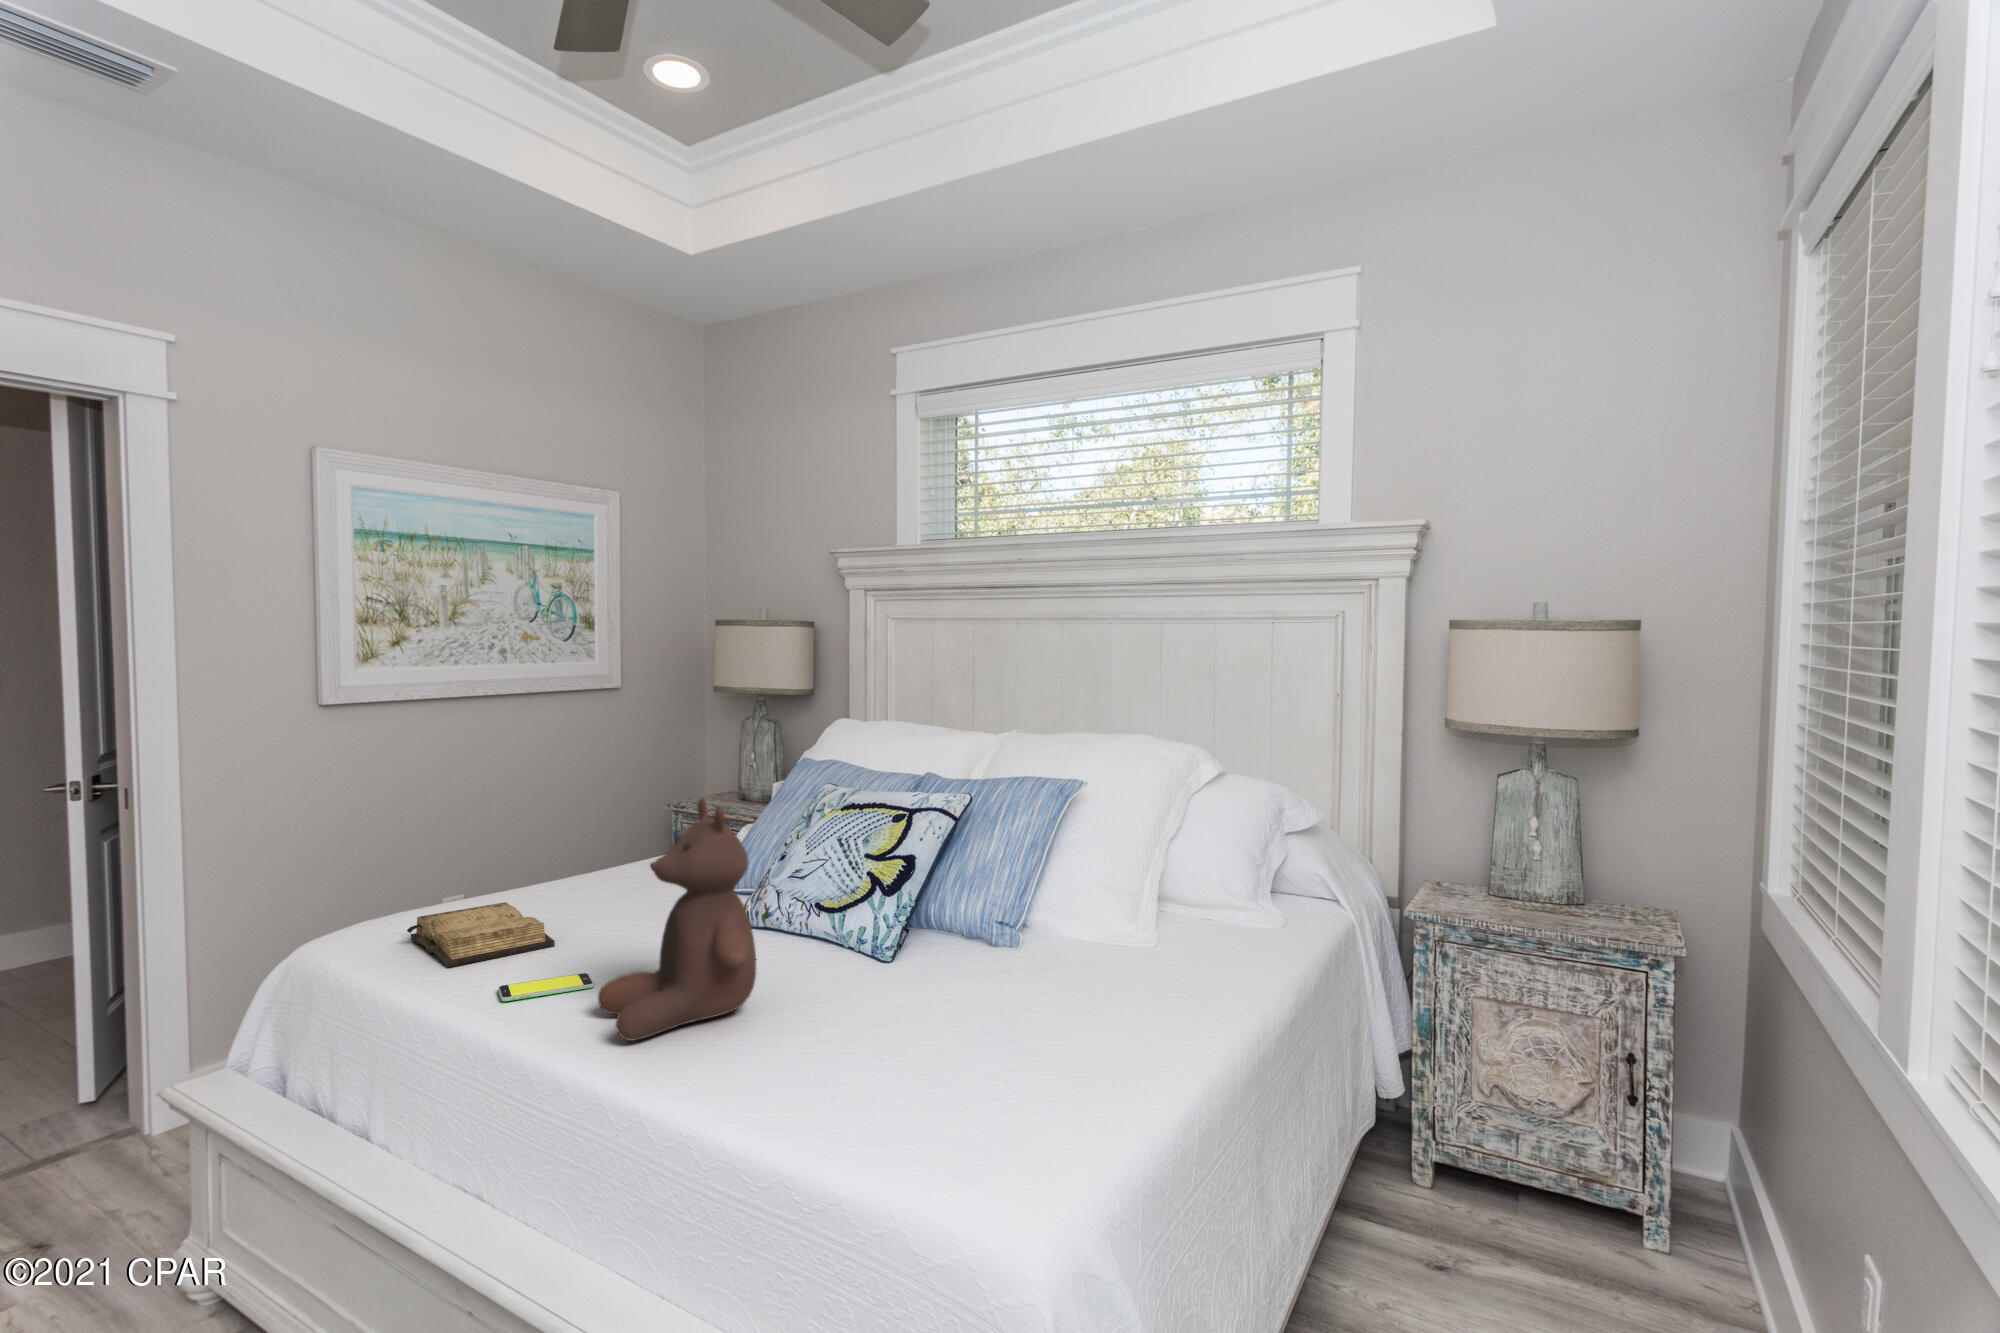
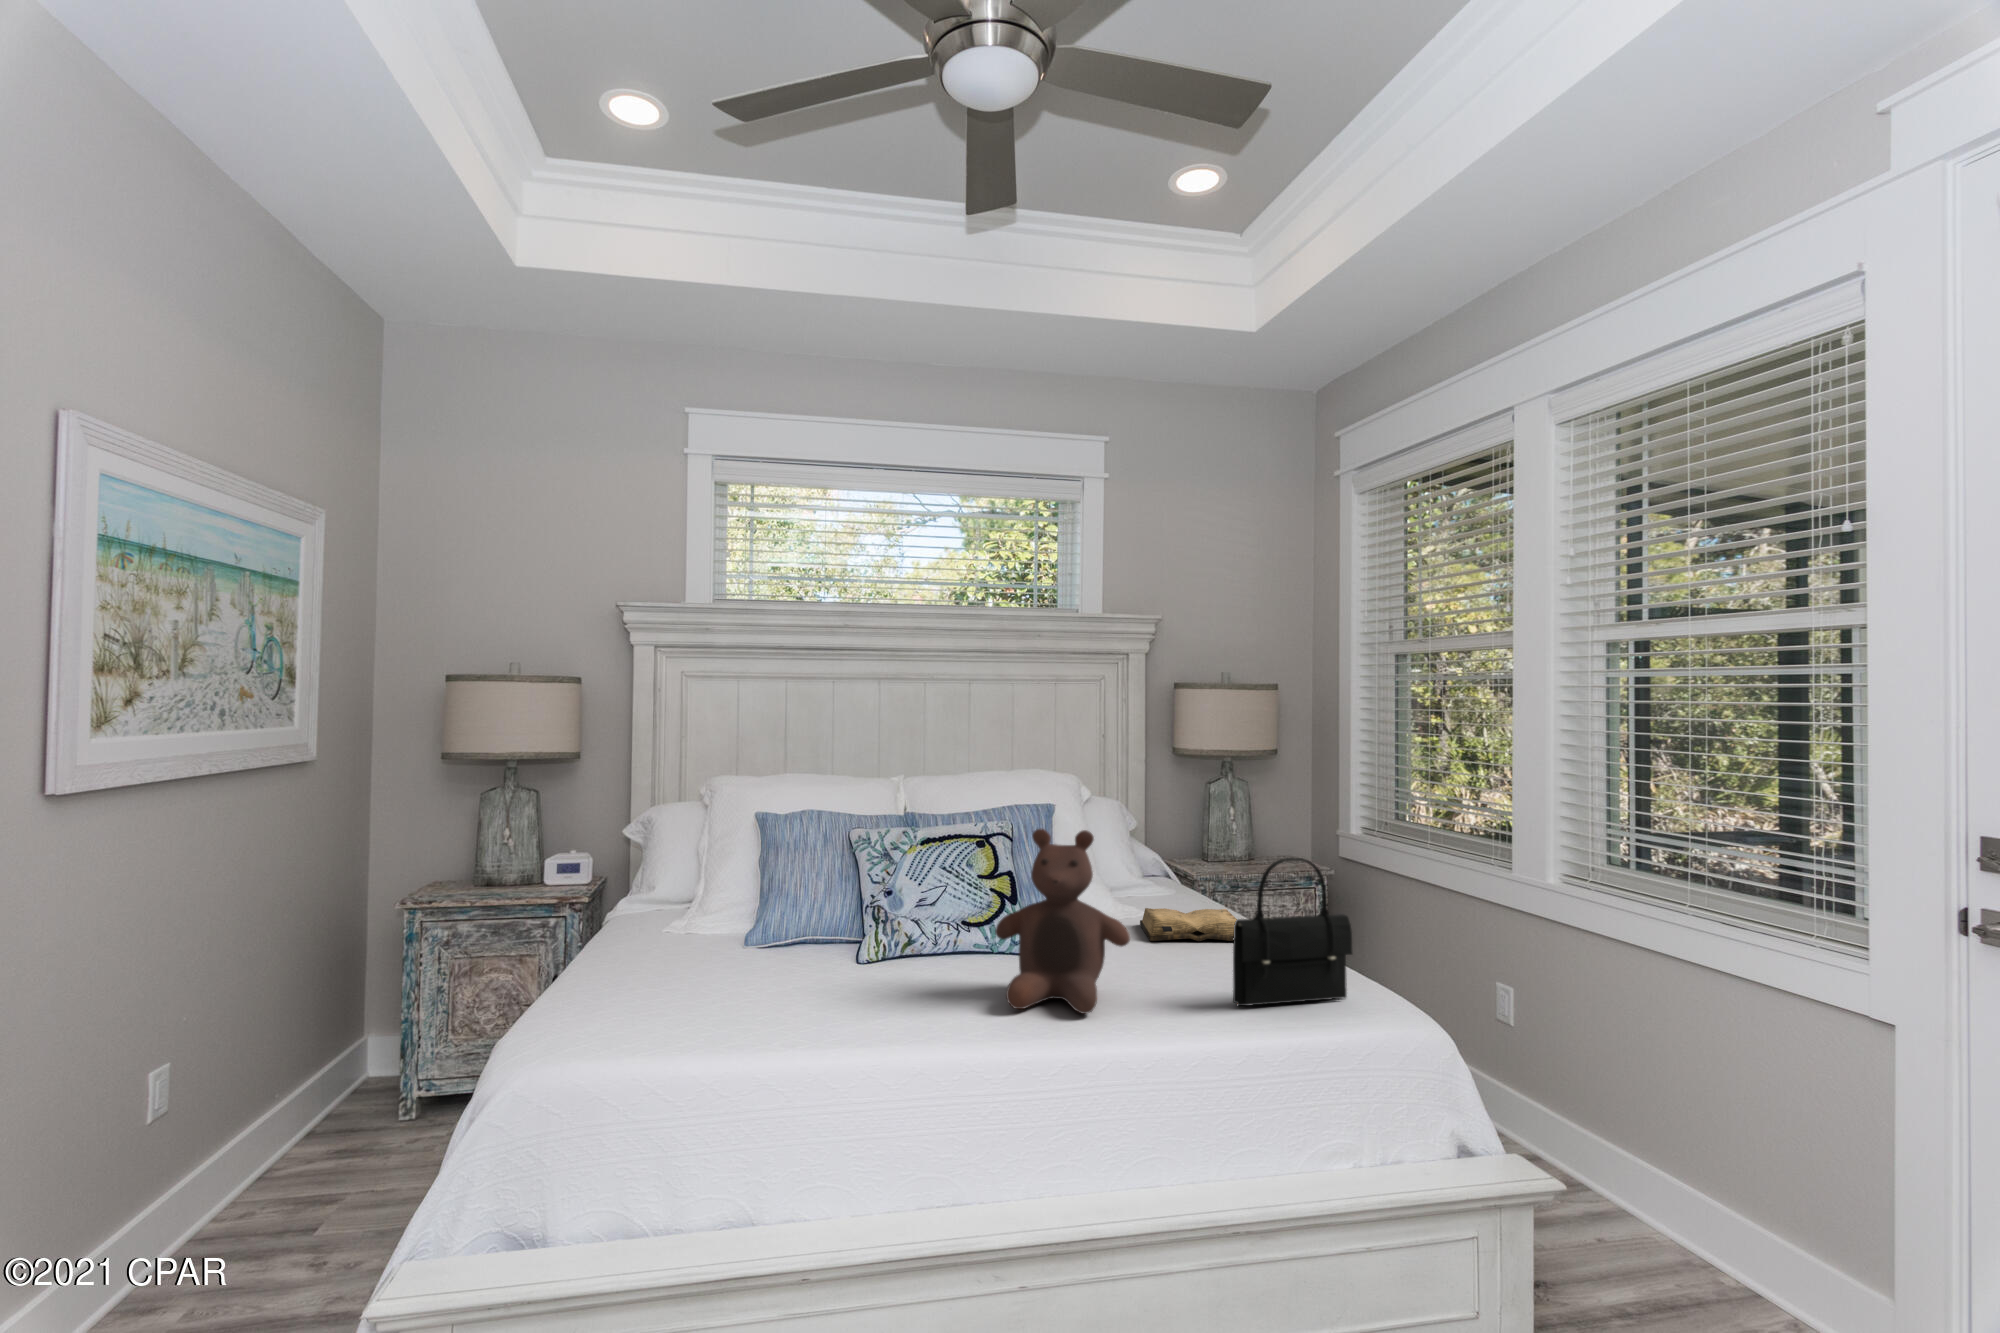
handbag: none [765,885,942,1142] -> present [1233,858,1352,1006]
diary: present [407,902,555,968] -> present [1140,908,1237,942]
smartphone: present [498,973,594,1001] -> none [882,1001,939,1027]

